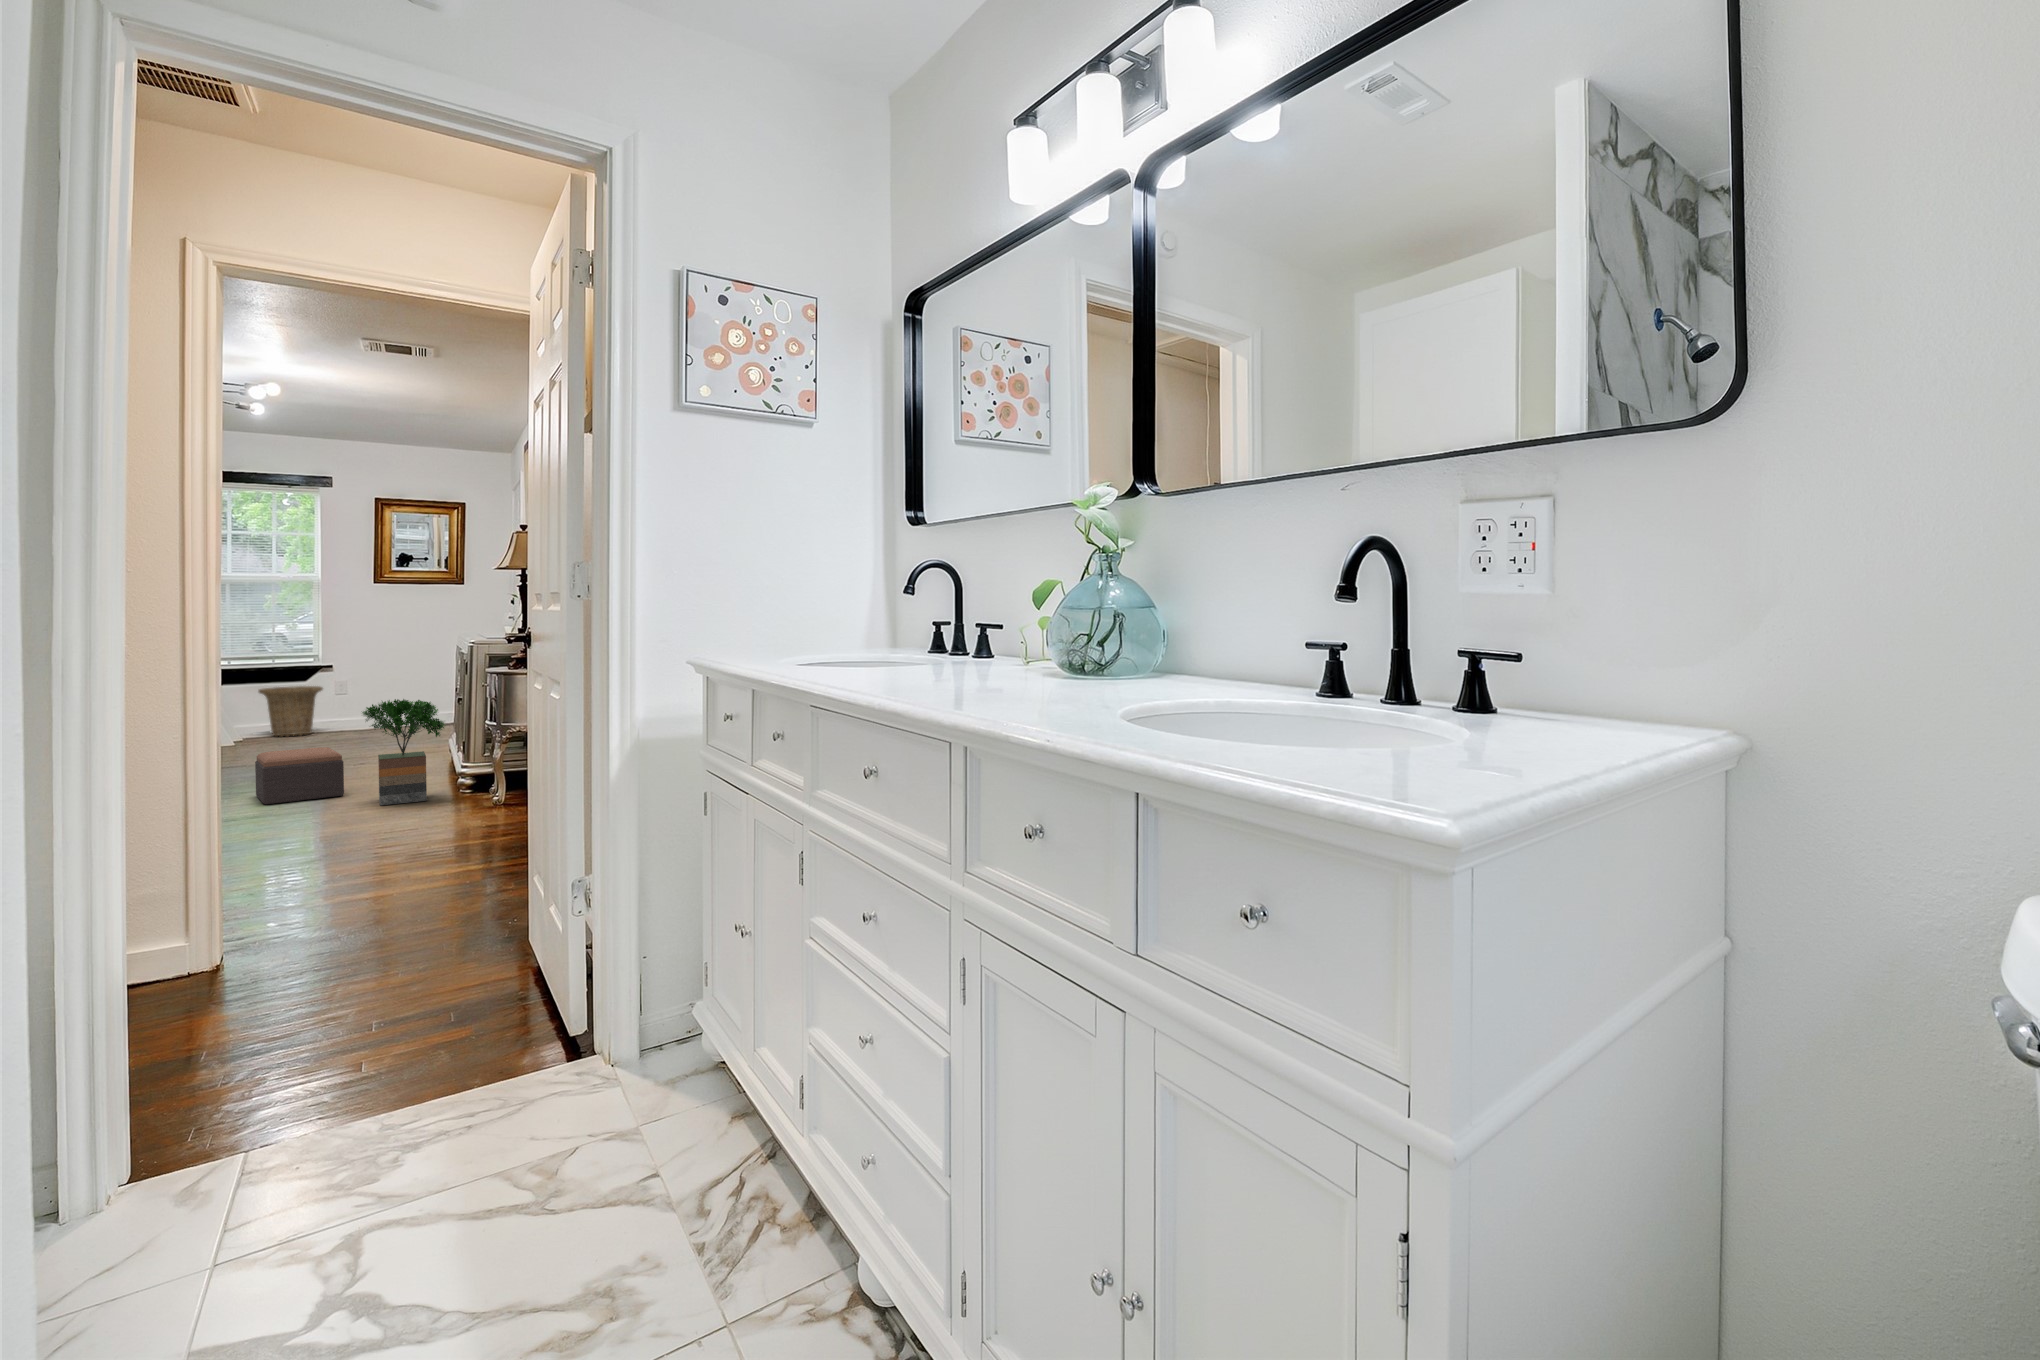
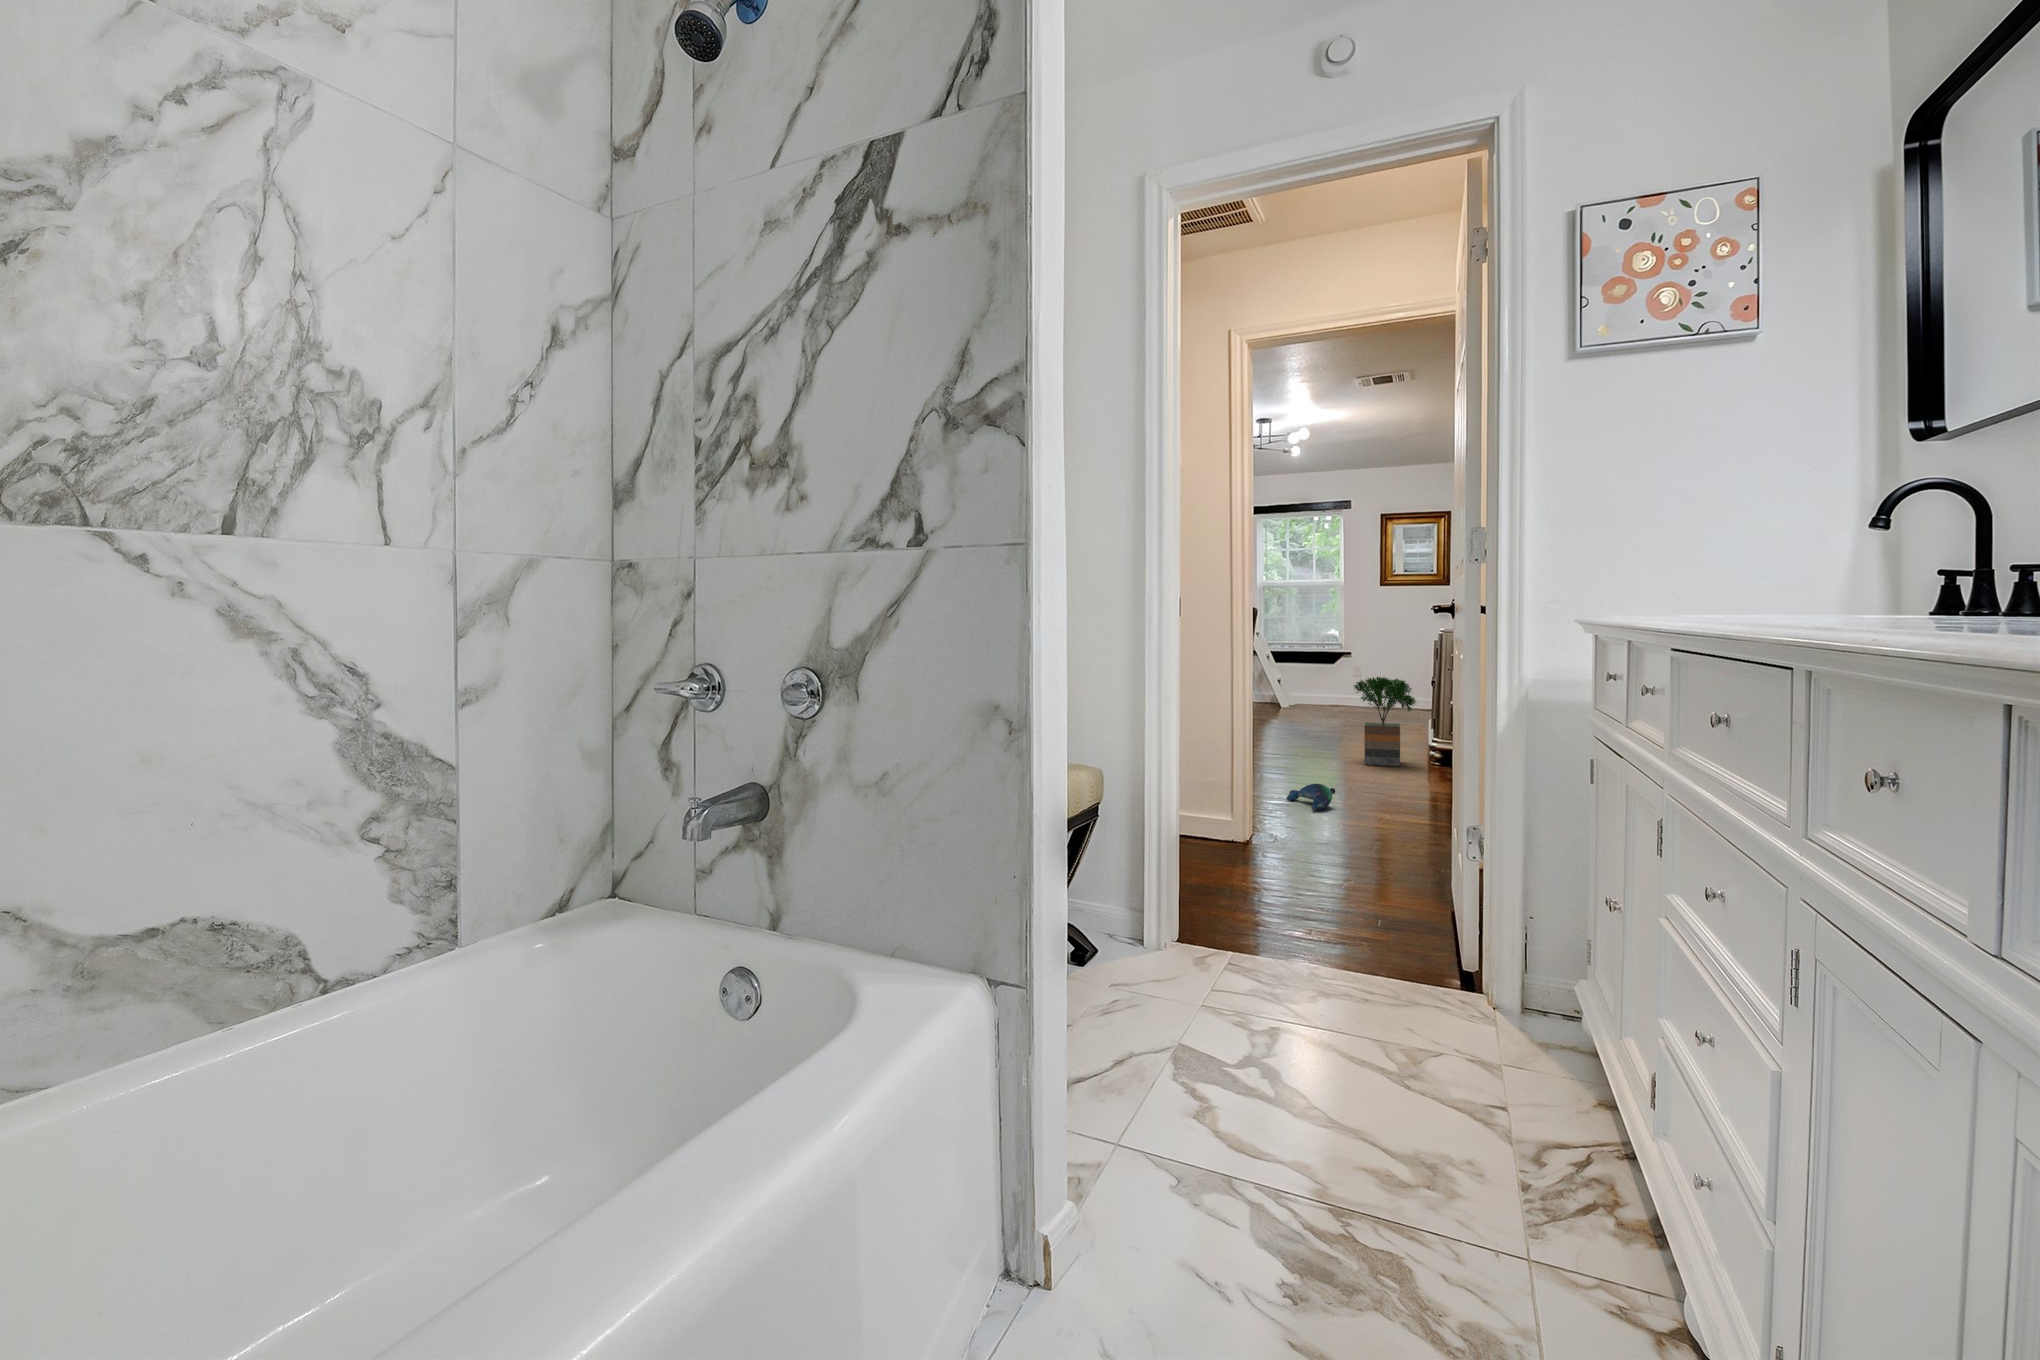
basket: present [259,686,323,737] -> none [1299,670,1342,709]
footstool: present [255,747,344,804] -> none [1287,713,1342,754]
plush toy: none [280,846,357,882] -> present [1287,784,1335,810]

